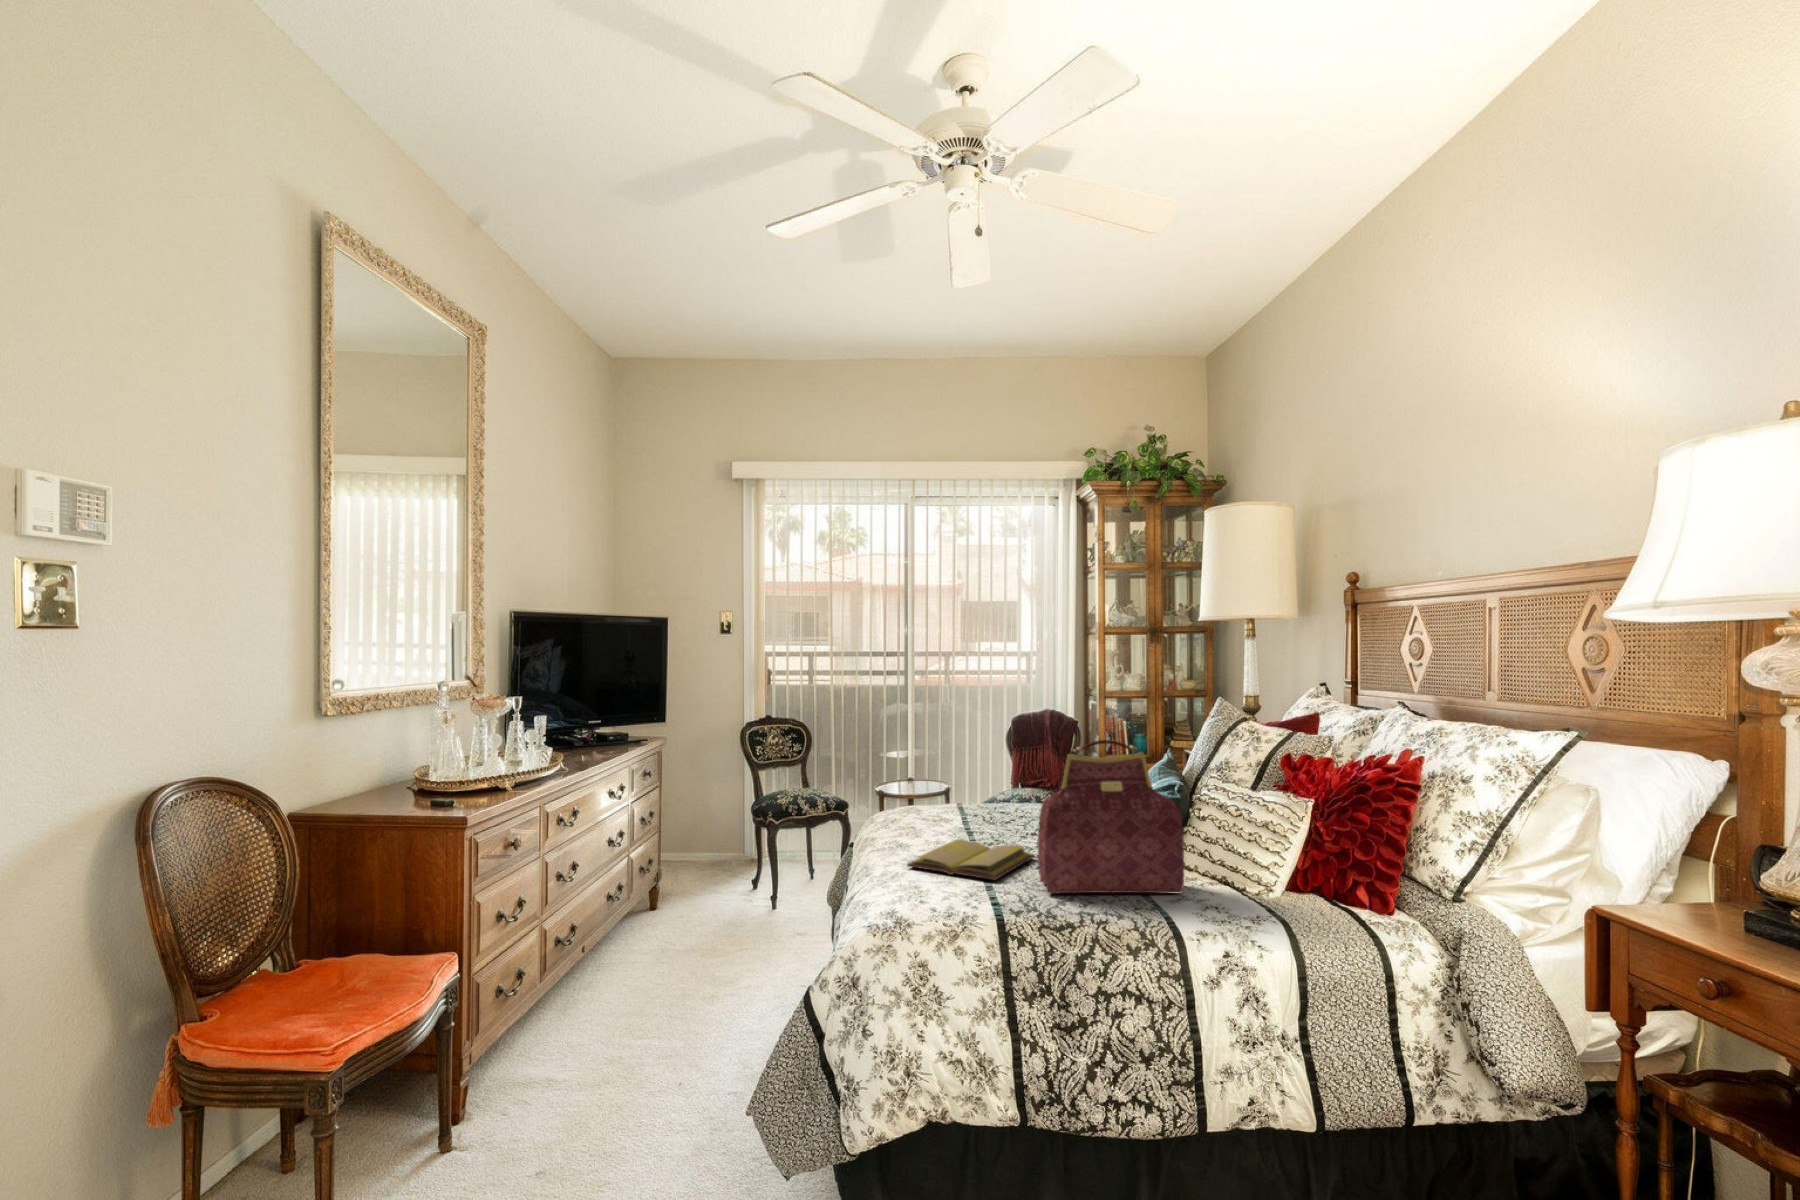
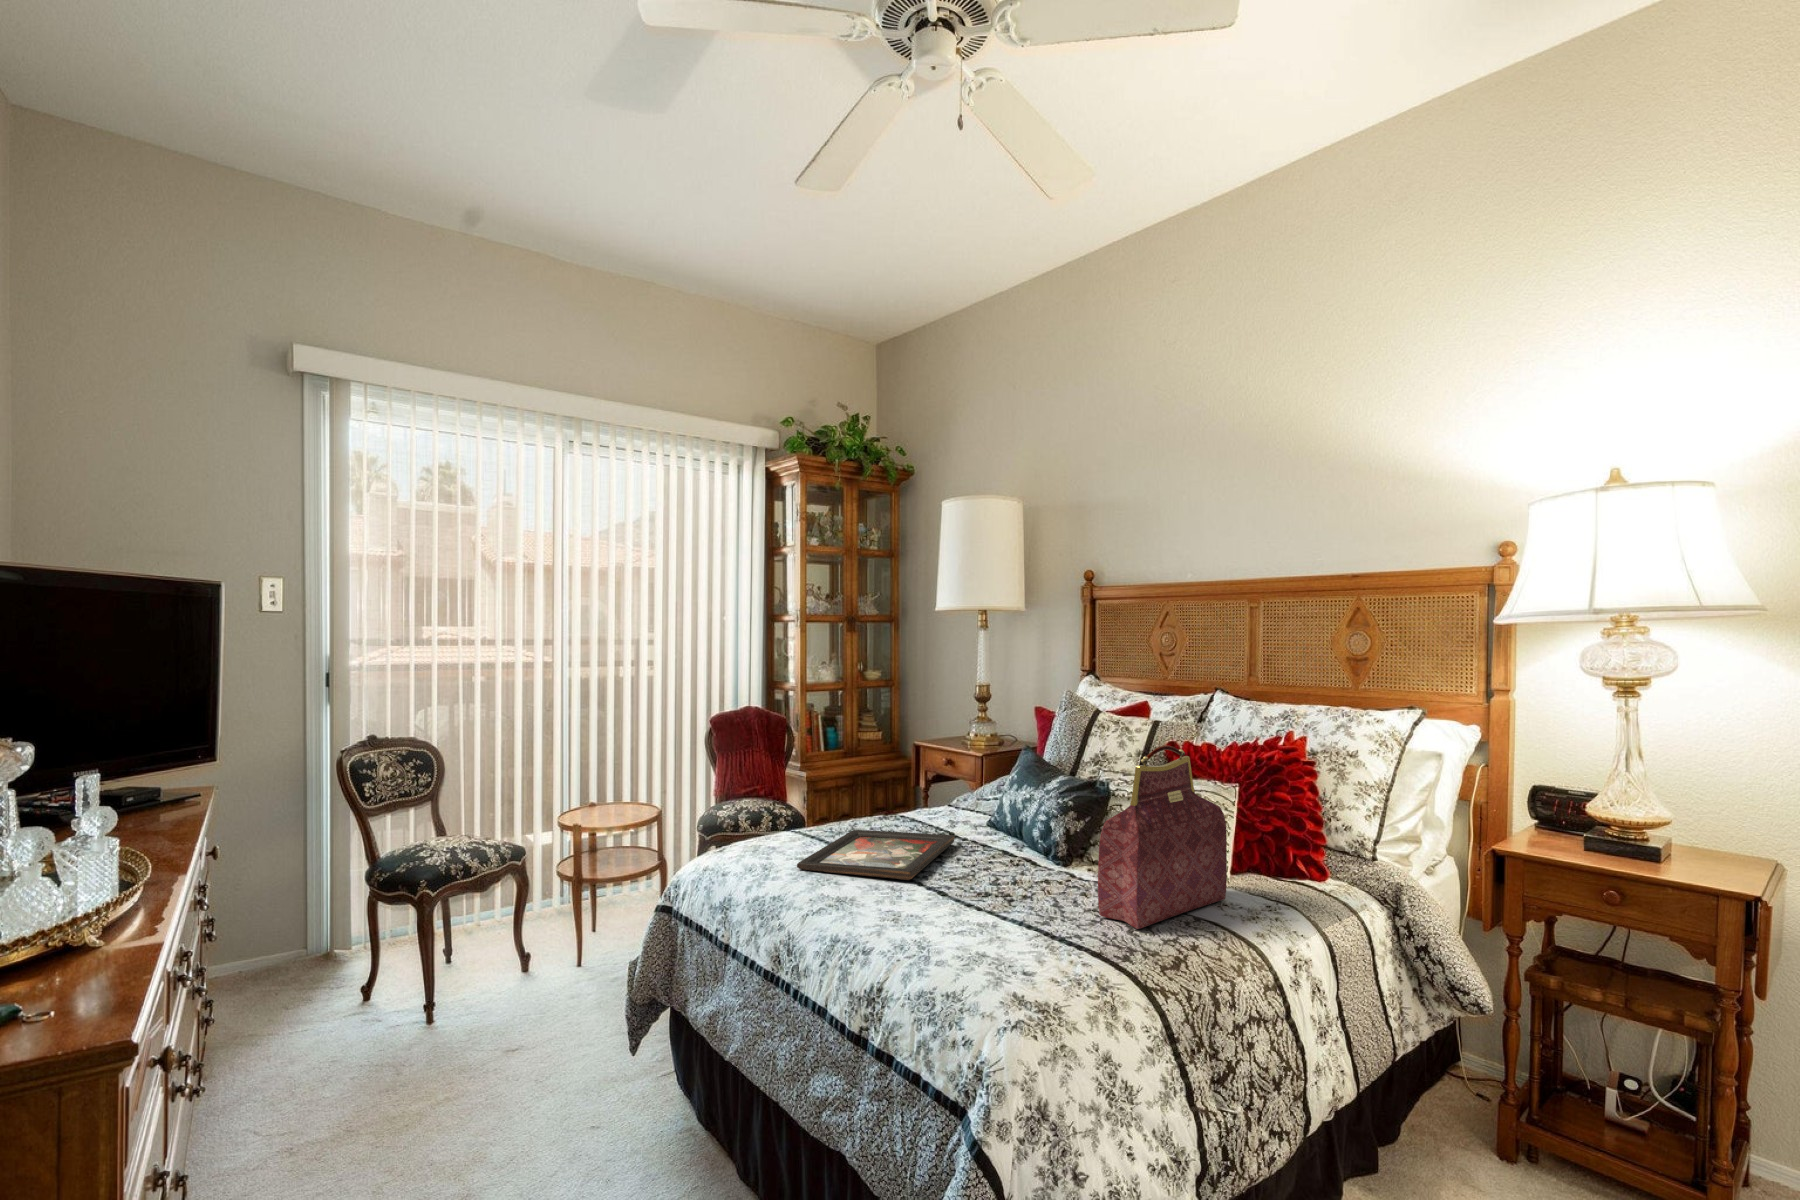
decorative tray: none [900,805,1046,839] -> present [797,830,954,880]
diary: present [907,839,1035,880] -> none [923,876,1063,930]

